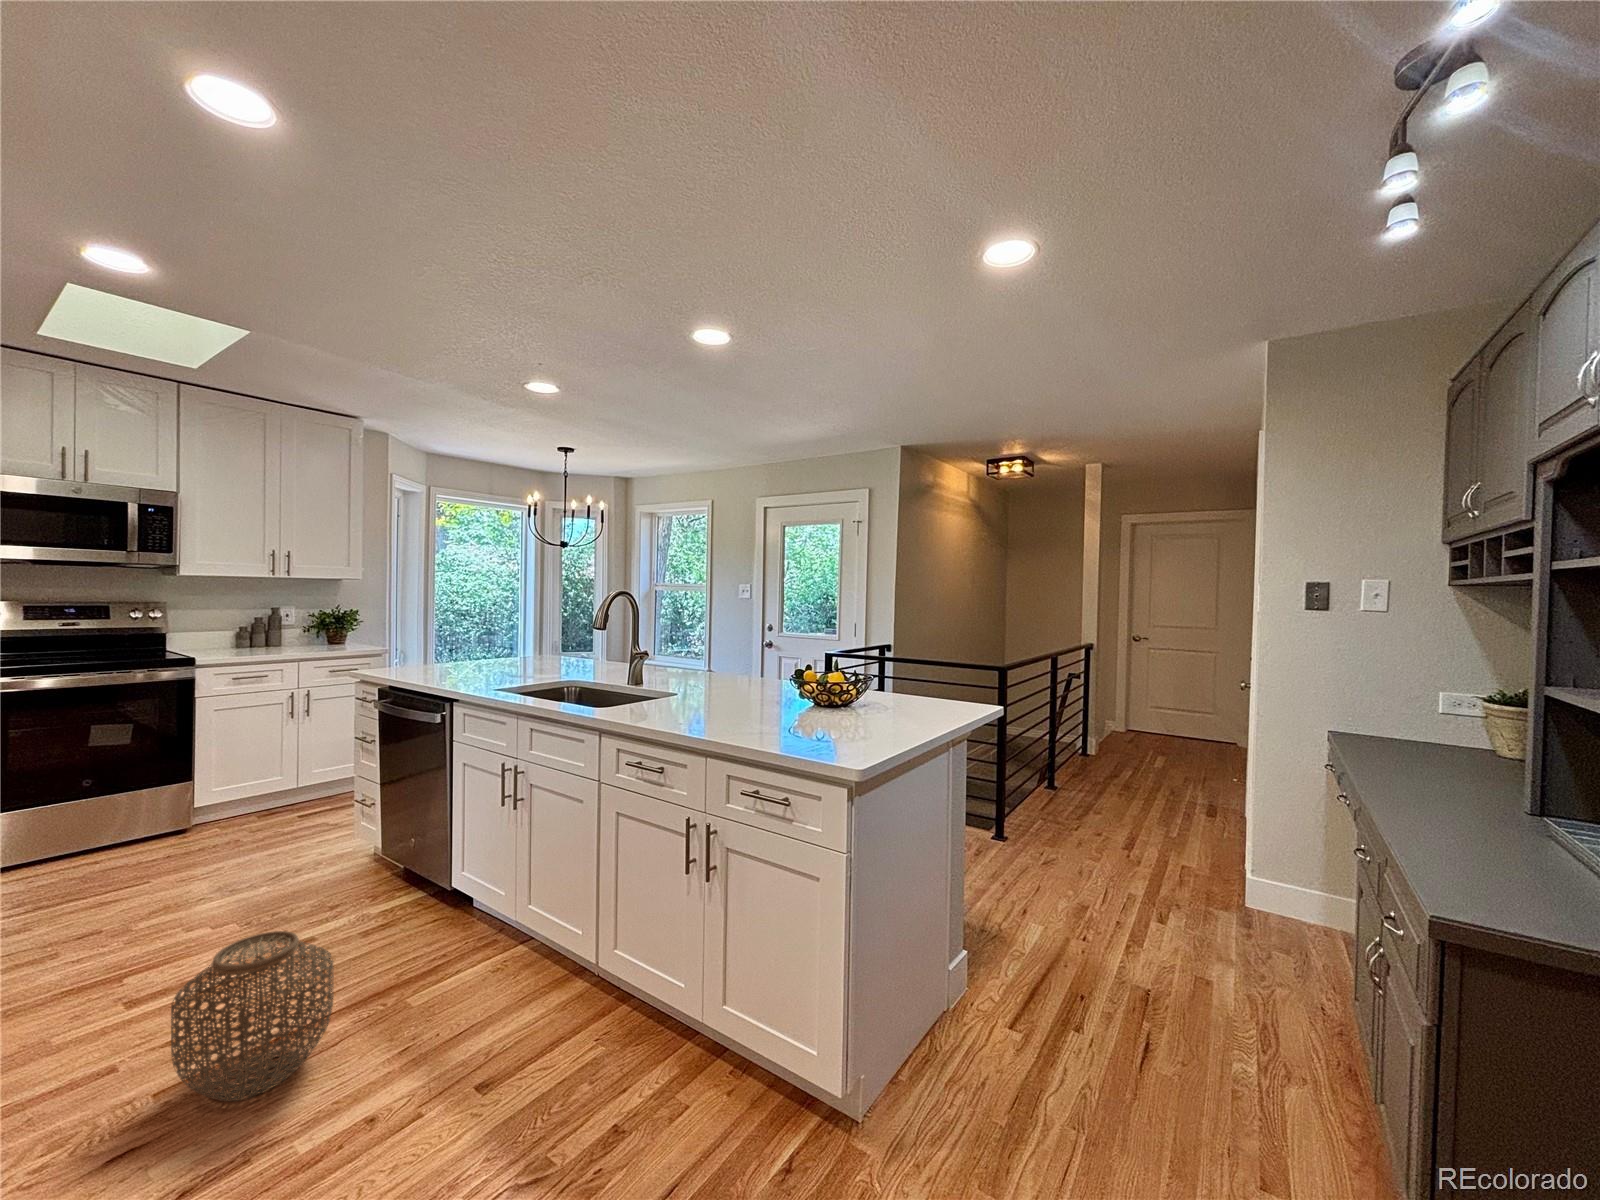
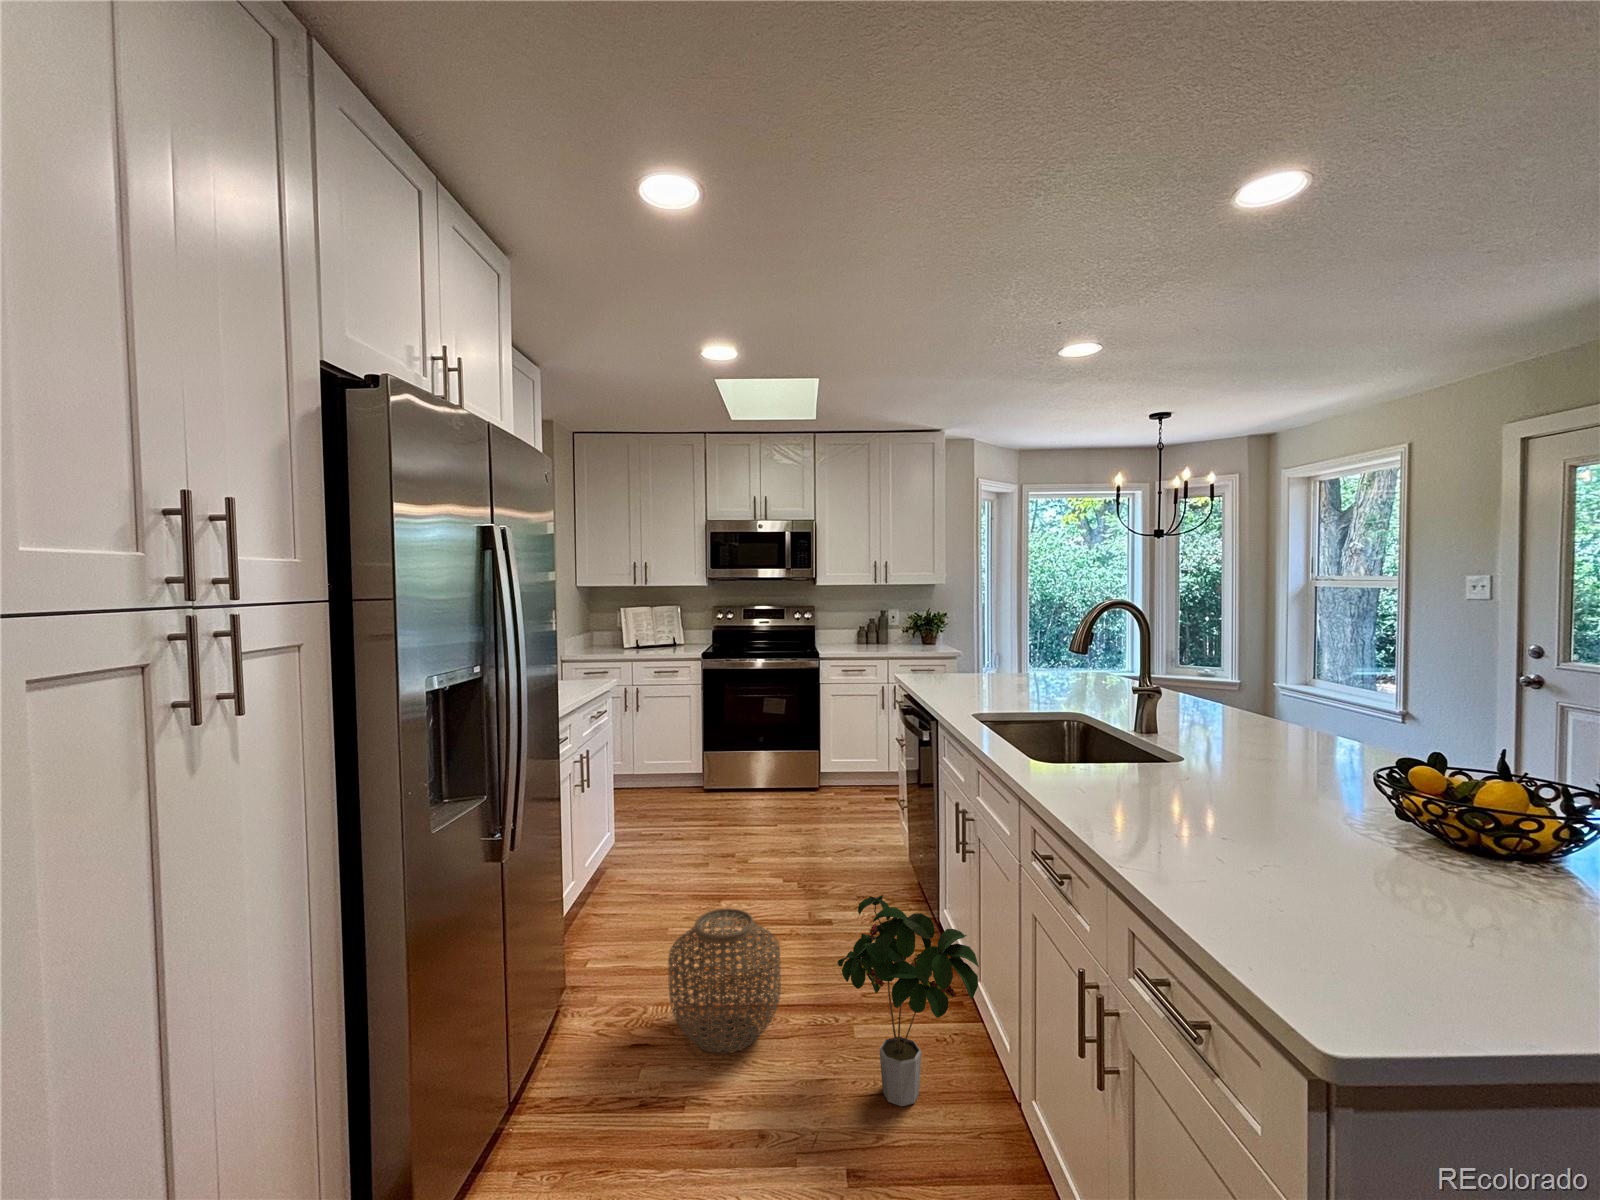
potted plant: none [405,854,564,1030] -> present [838,895,979,1106]

